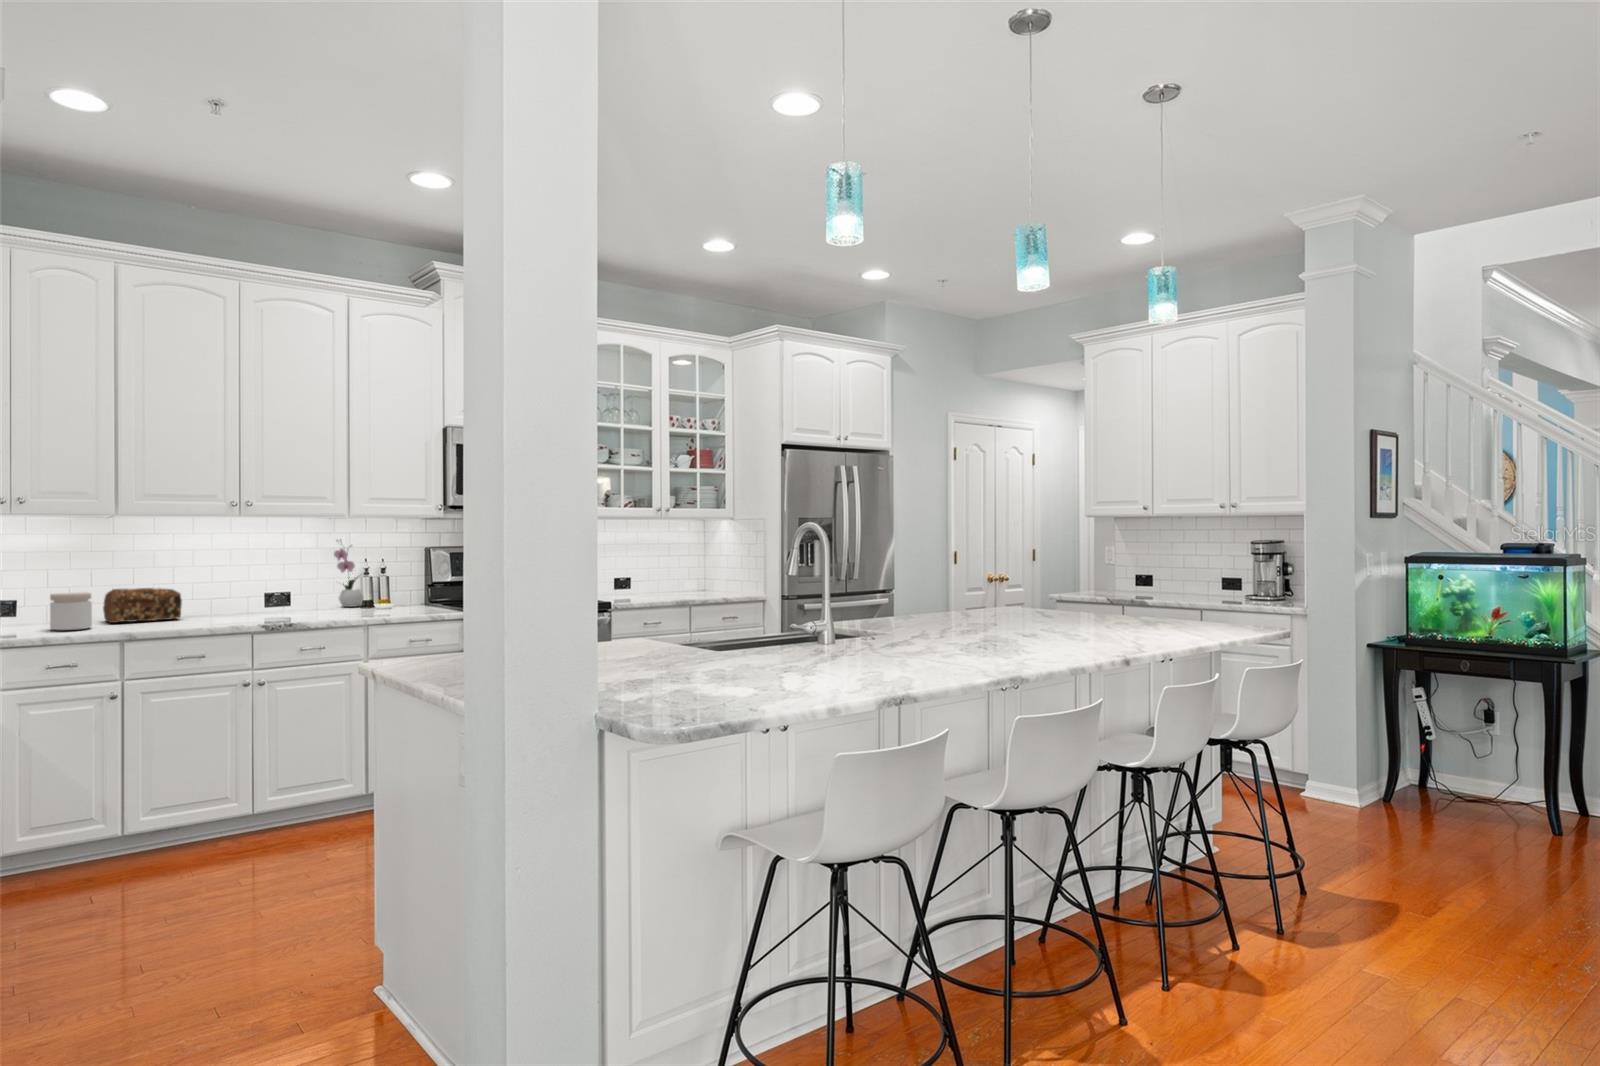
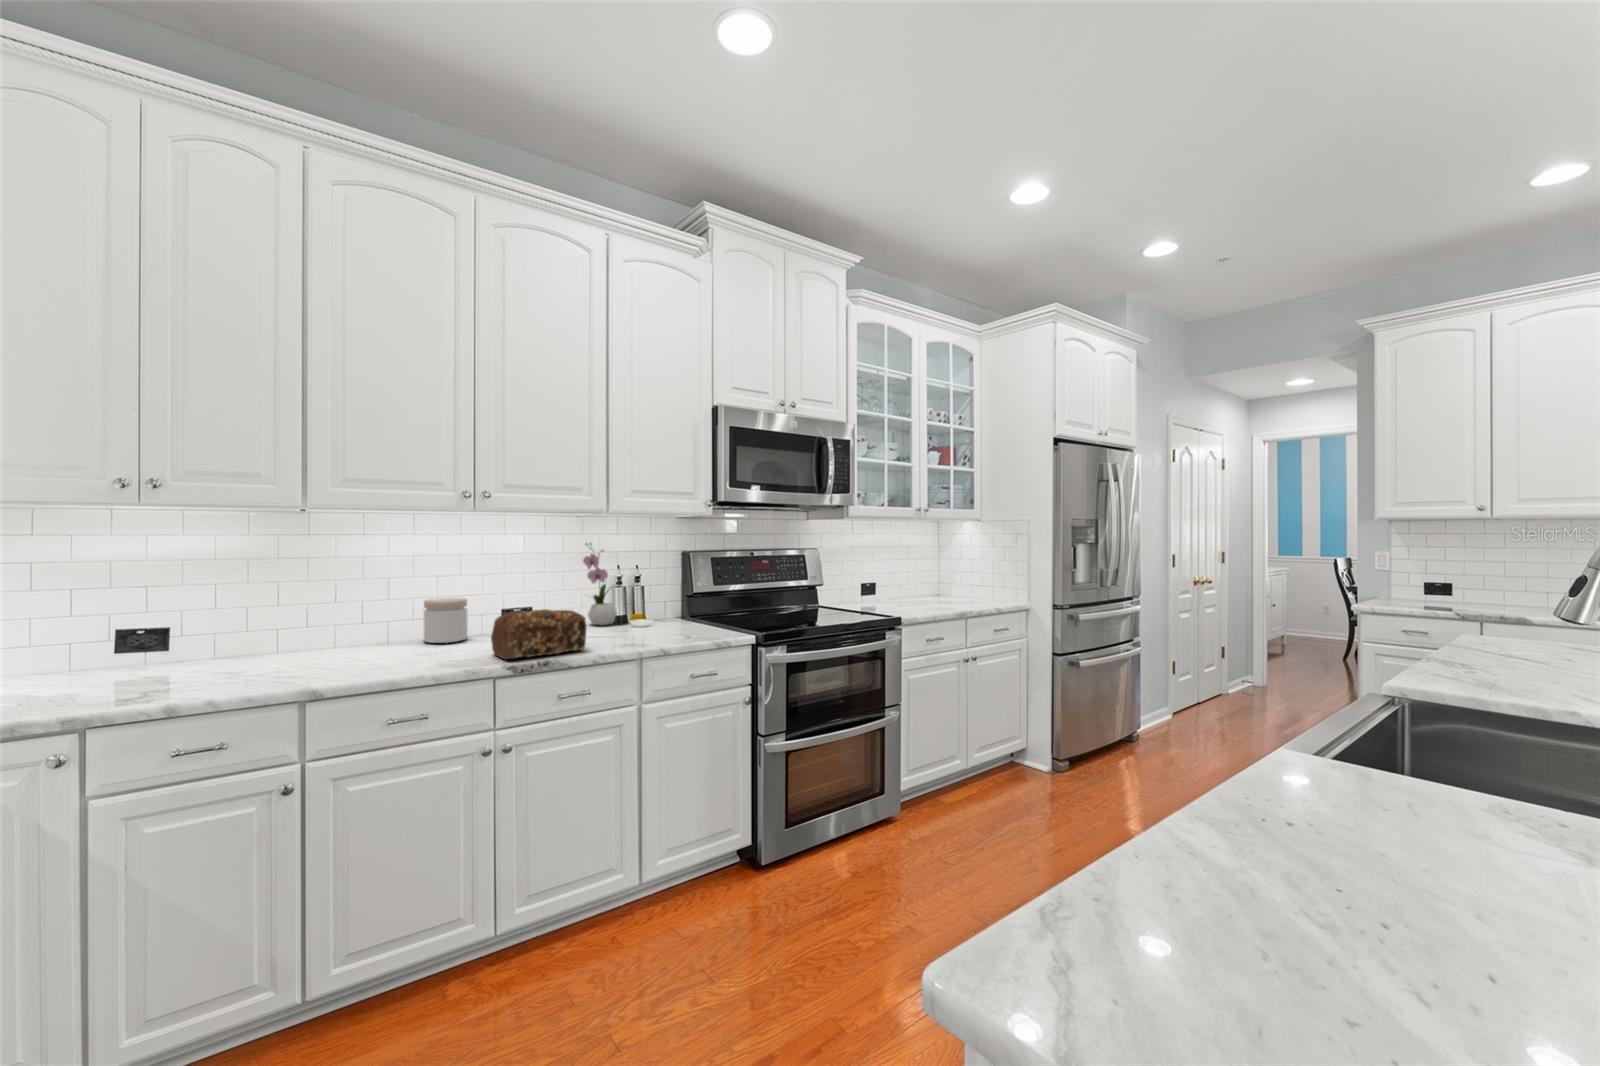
bread loaf: present [103,588,182,623] -> present [491,609,587,659]
jar: present [50,592,92,630] -> present [424,598,468,643]

